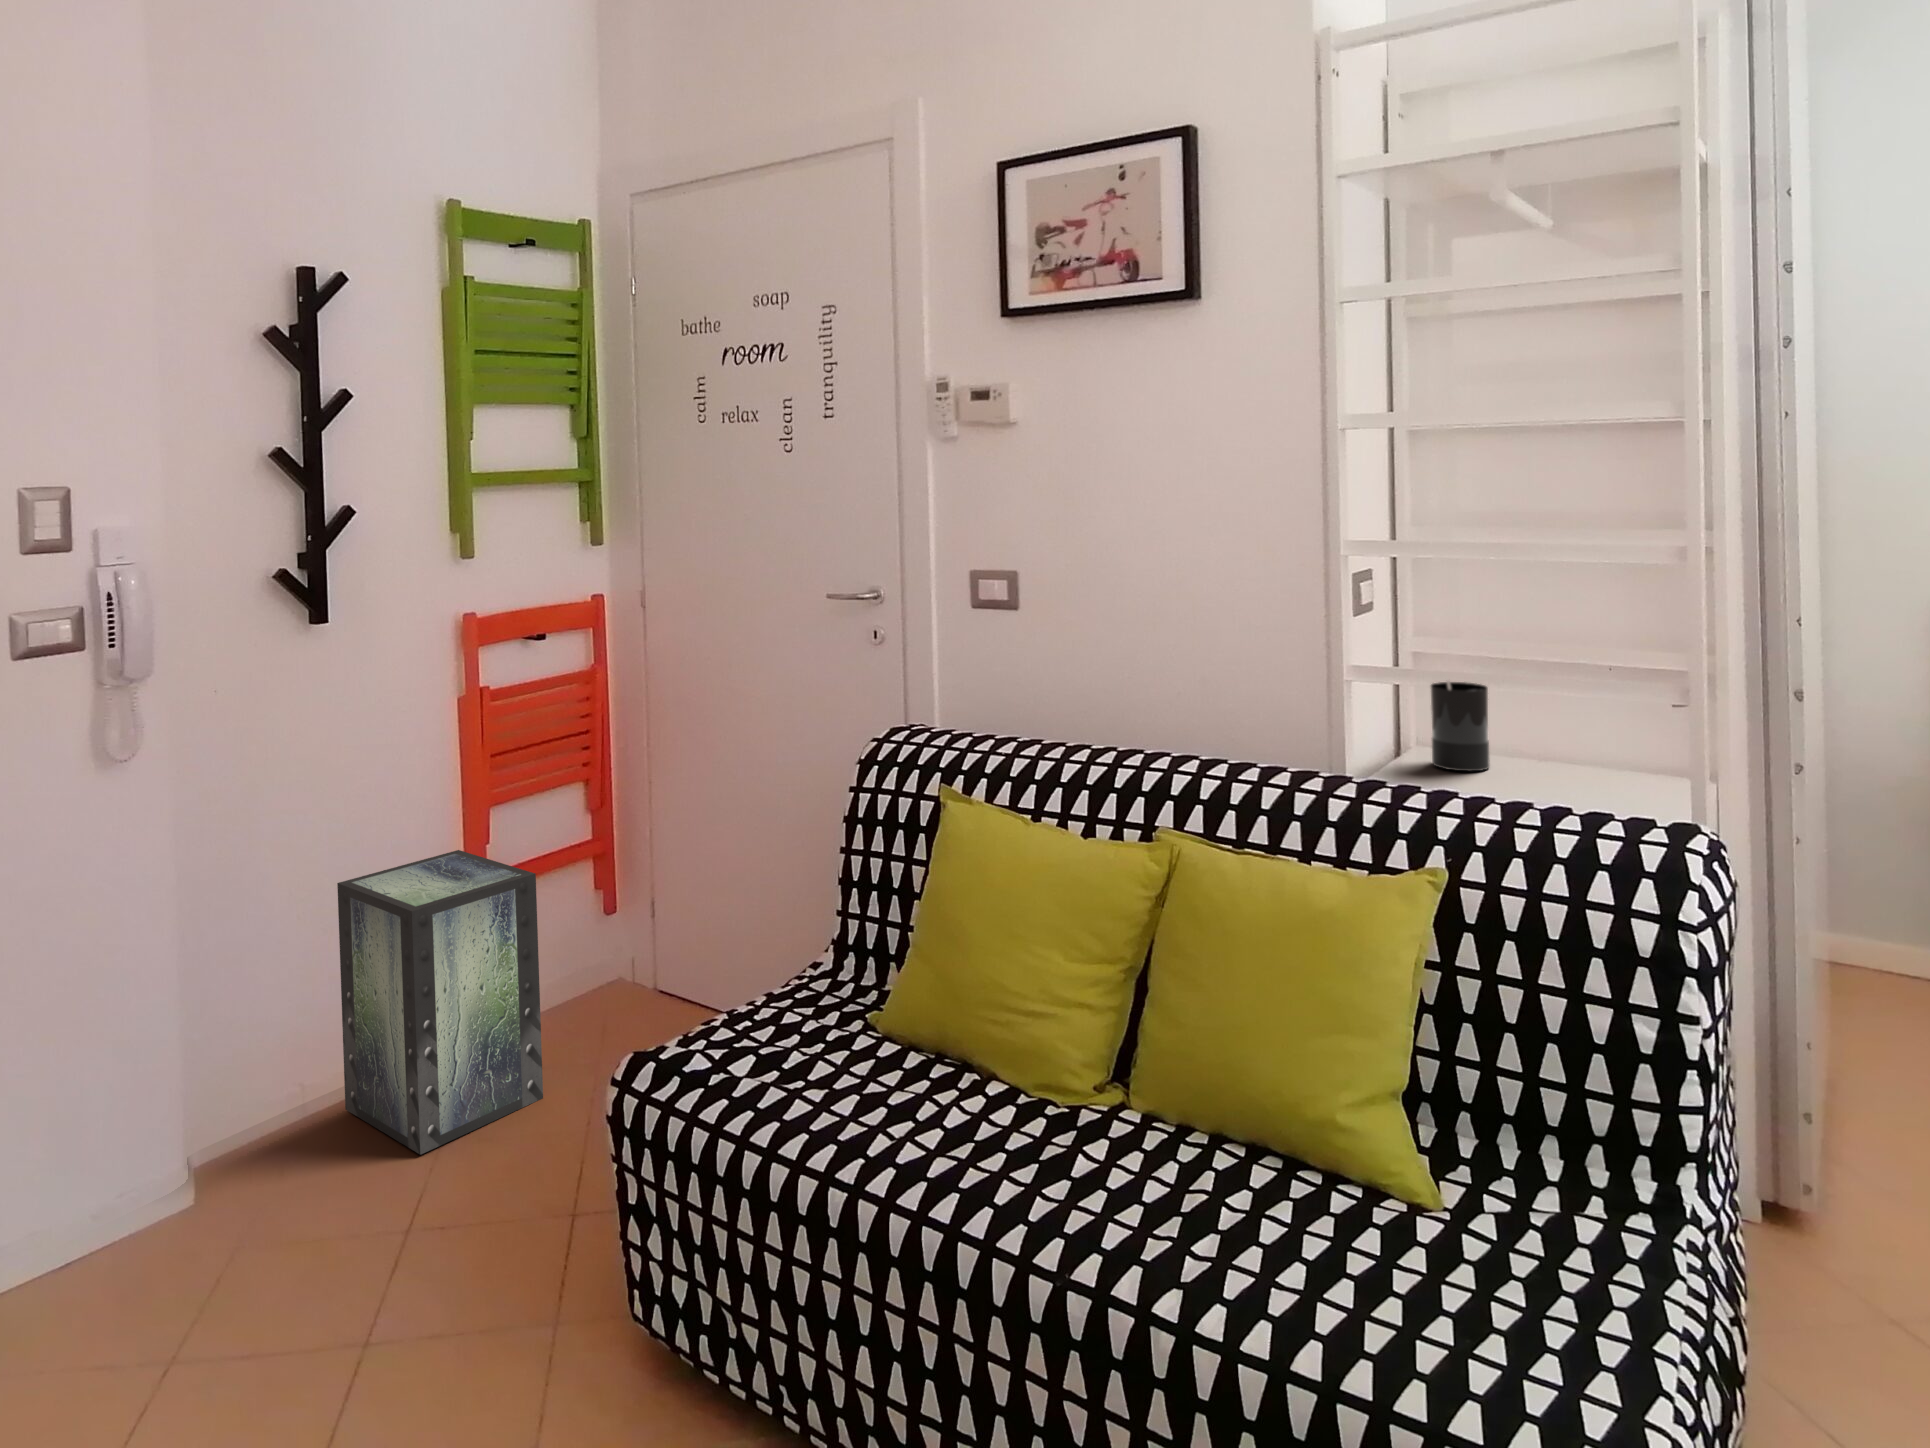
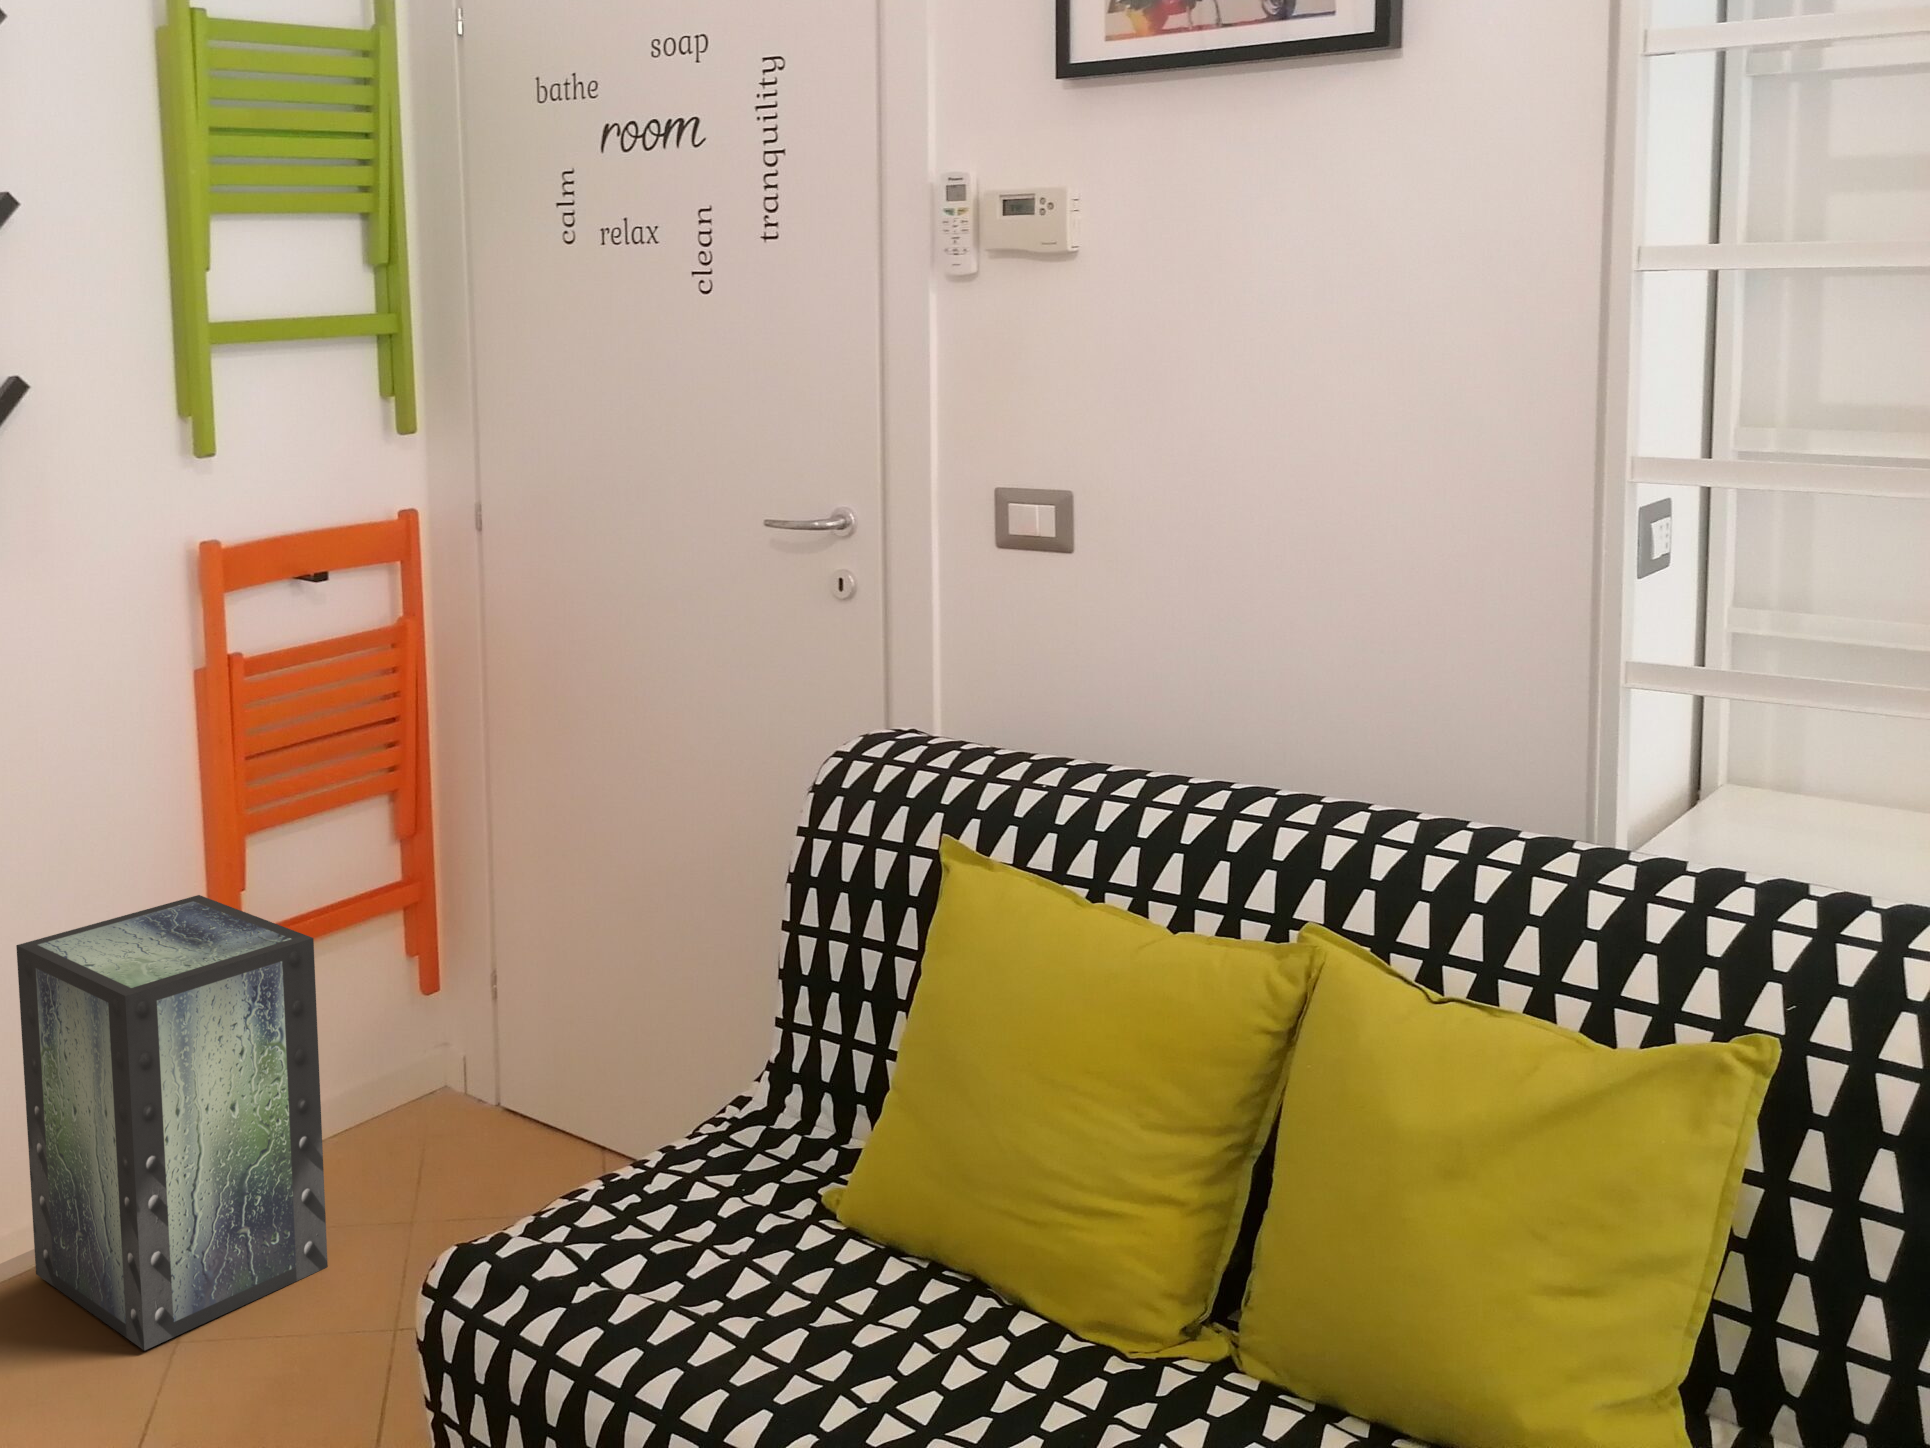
candle: present [1431,681,1490,771] -> none [1753,676,1857,838]

